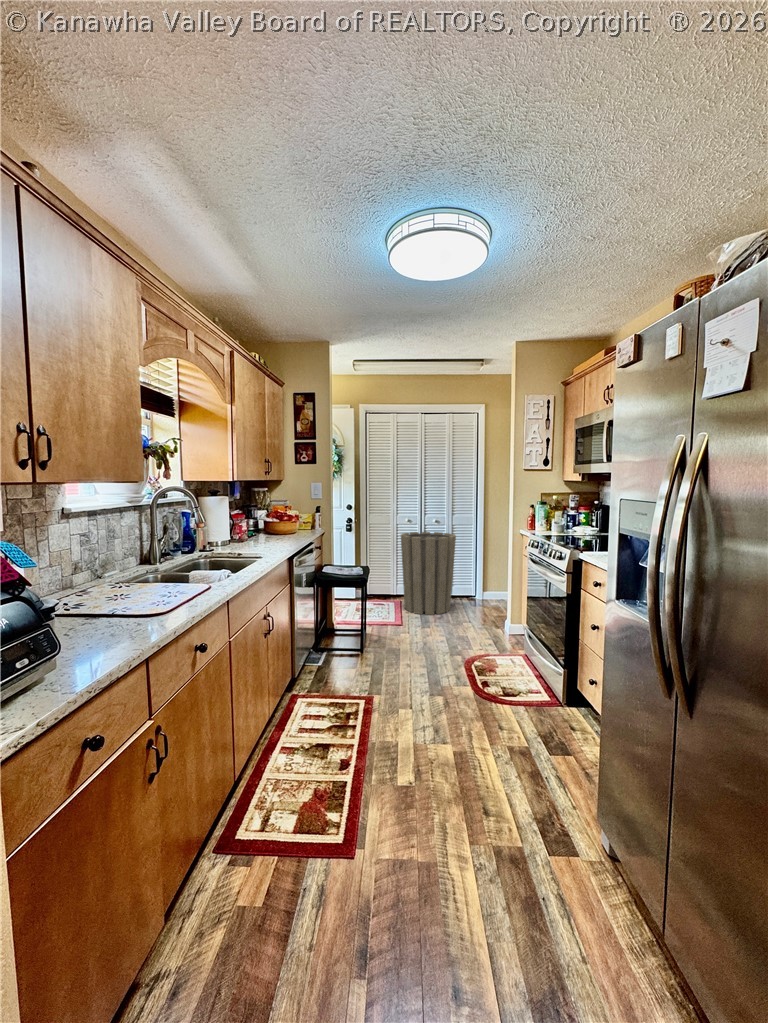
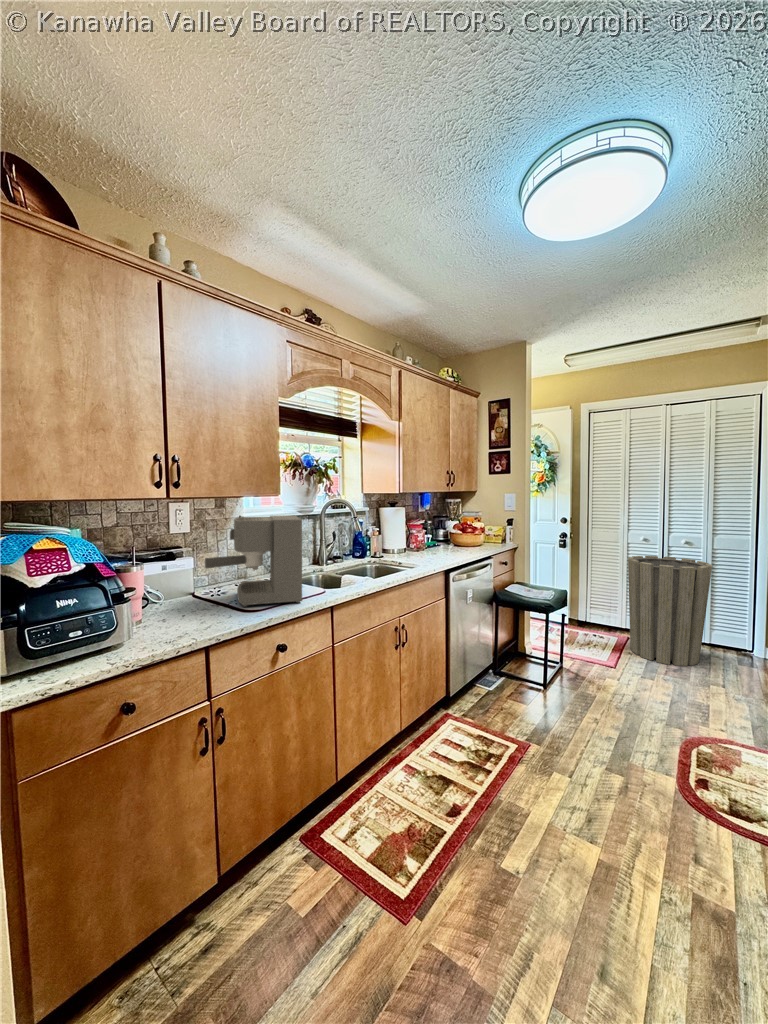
coffee maker: none [70,504,198,612] -> present [205,515,302,607]

